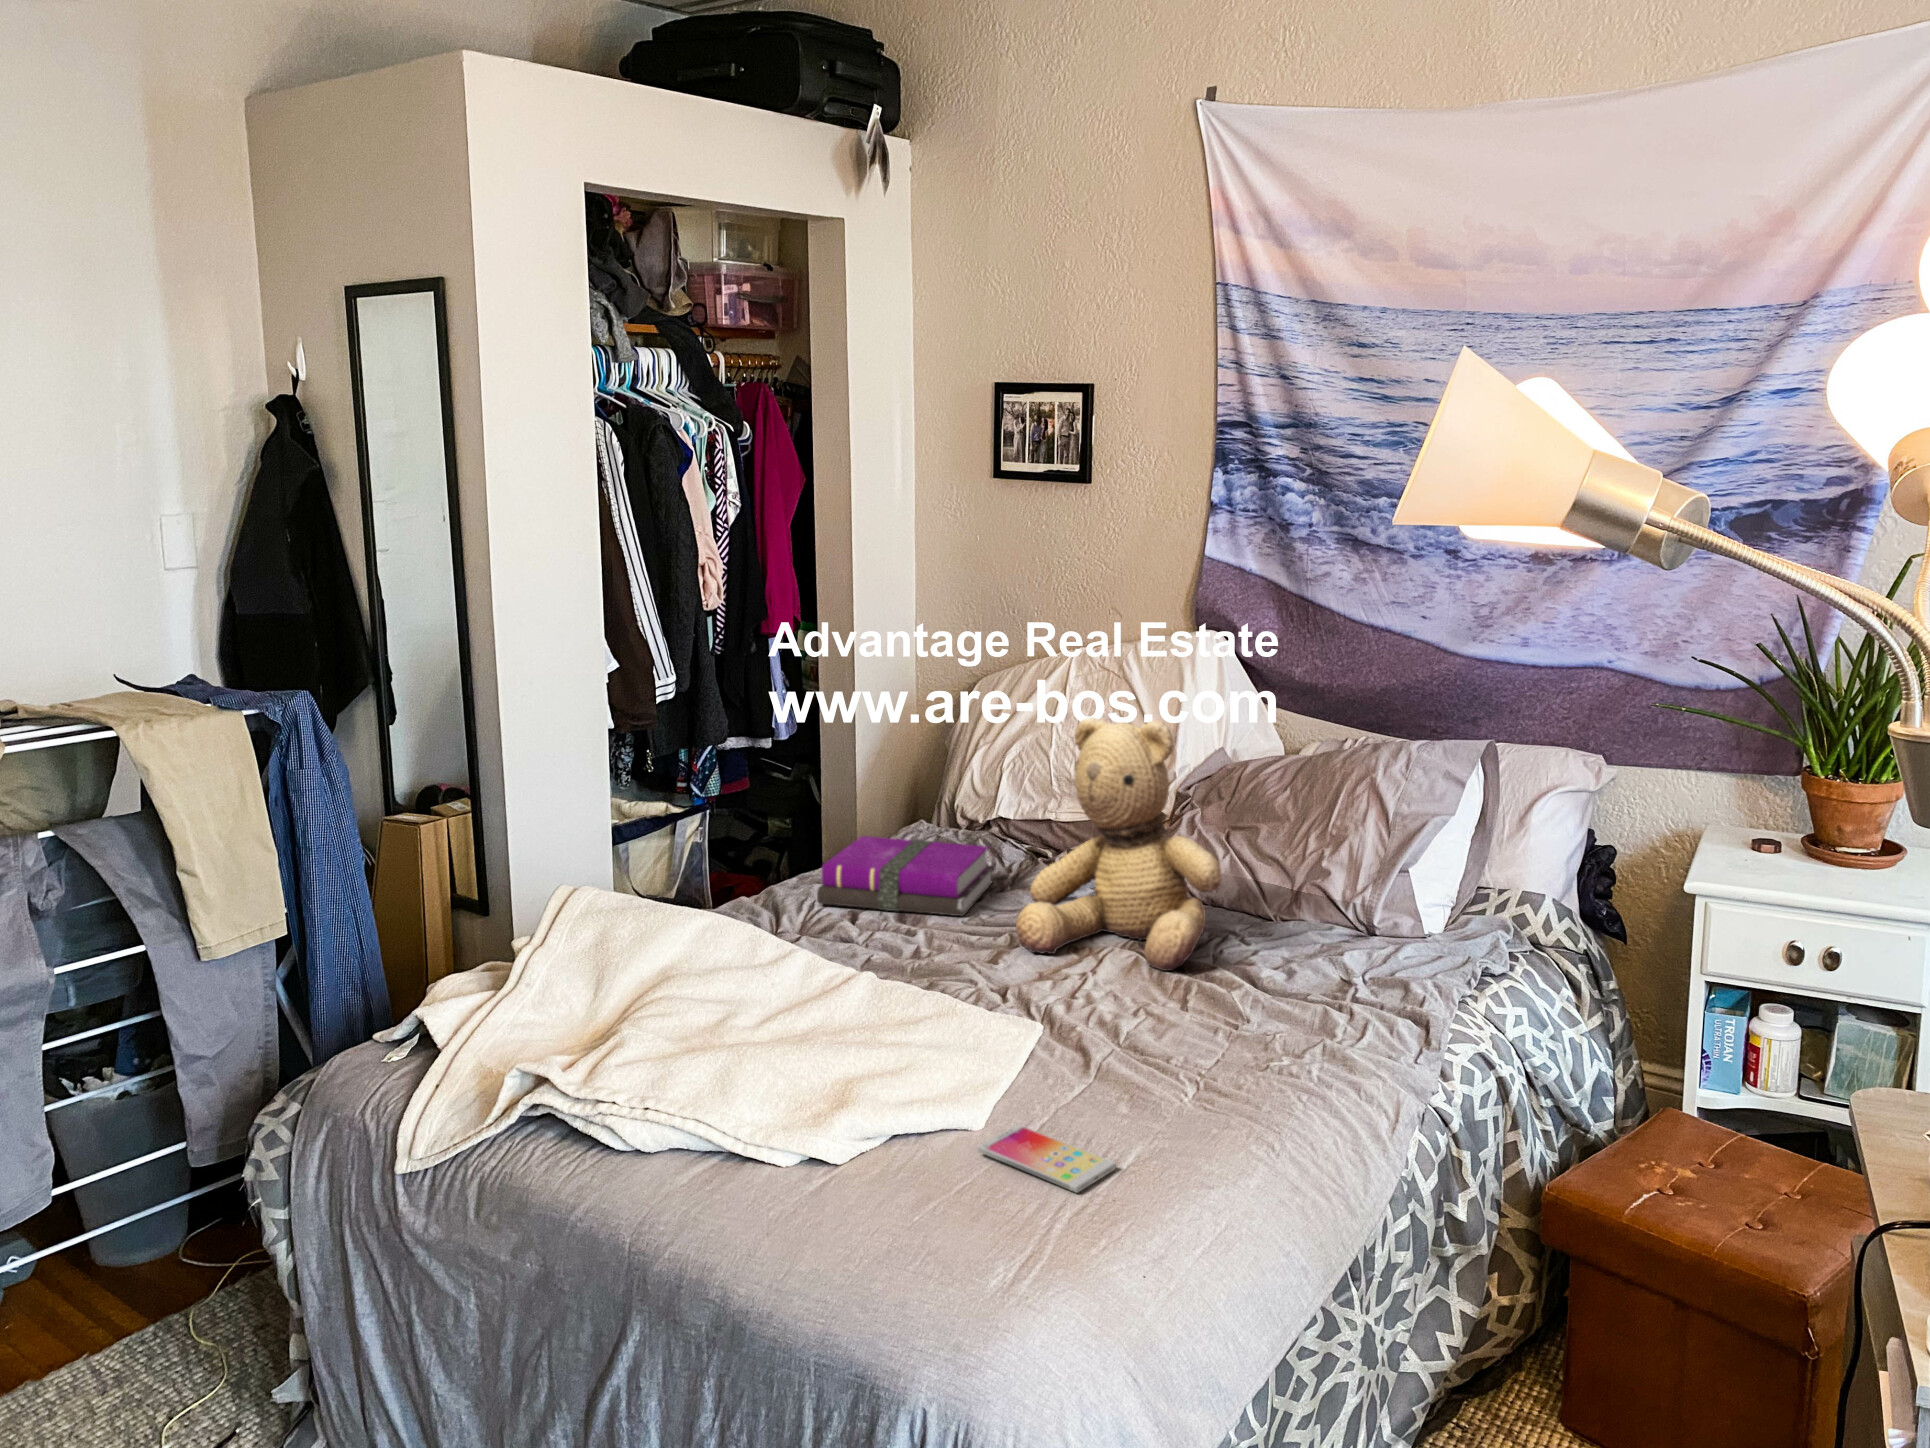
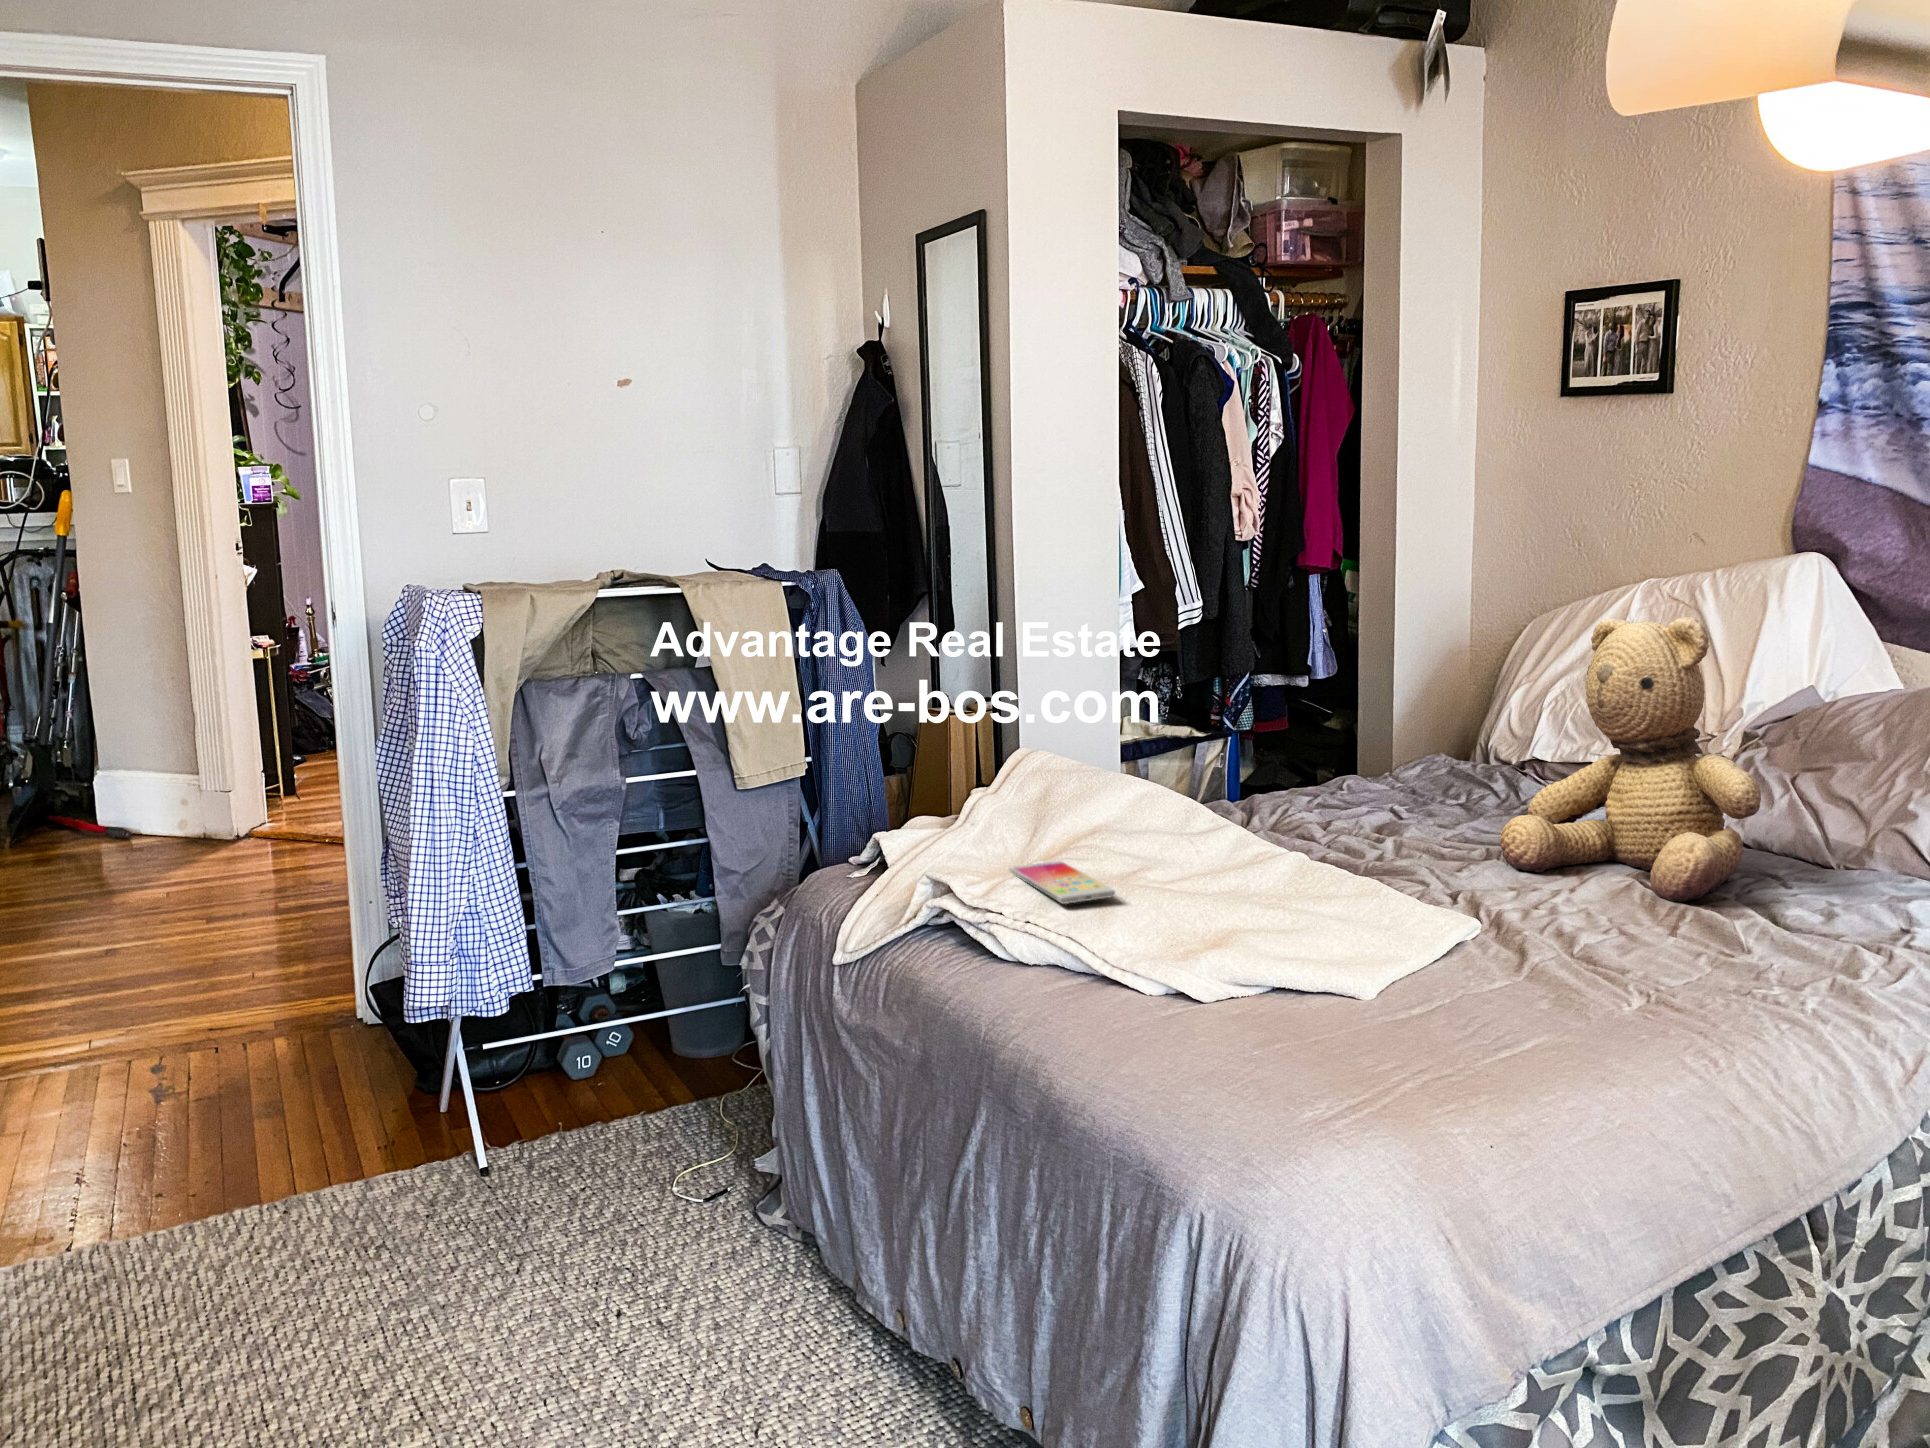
notebook: present [817,836,993,916] -> none [1298,751,1502,833]
smartphone: present [977,1125,1116,1193] -> present [1009,861,1115,904]

